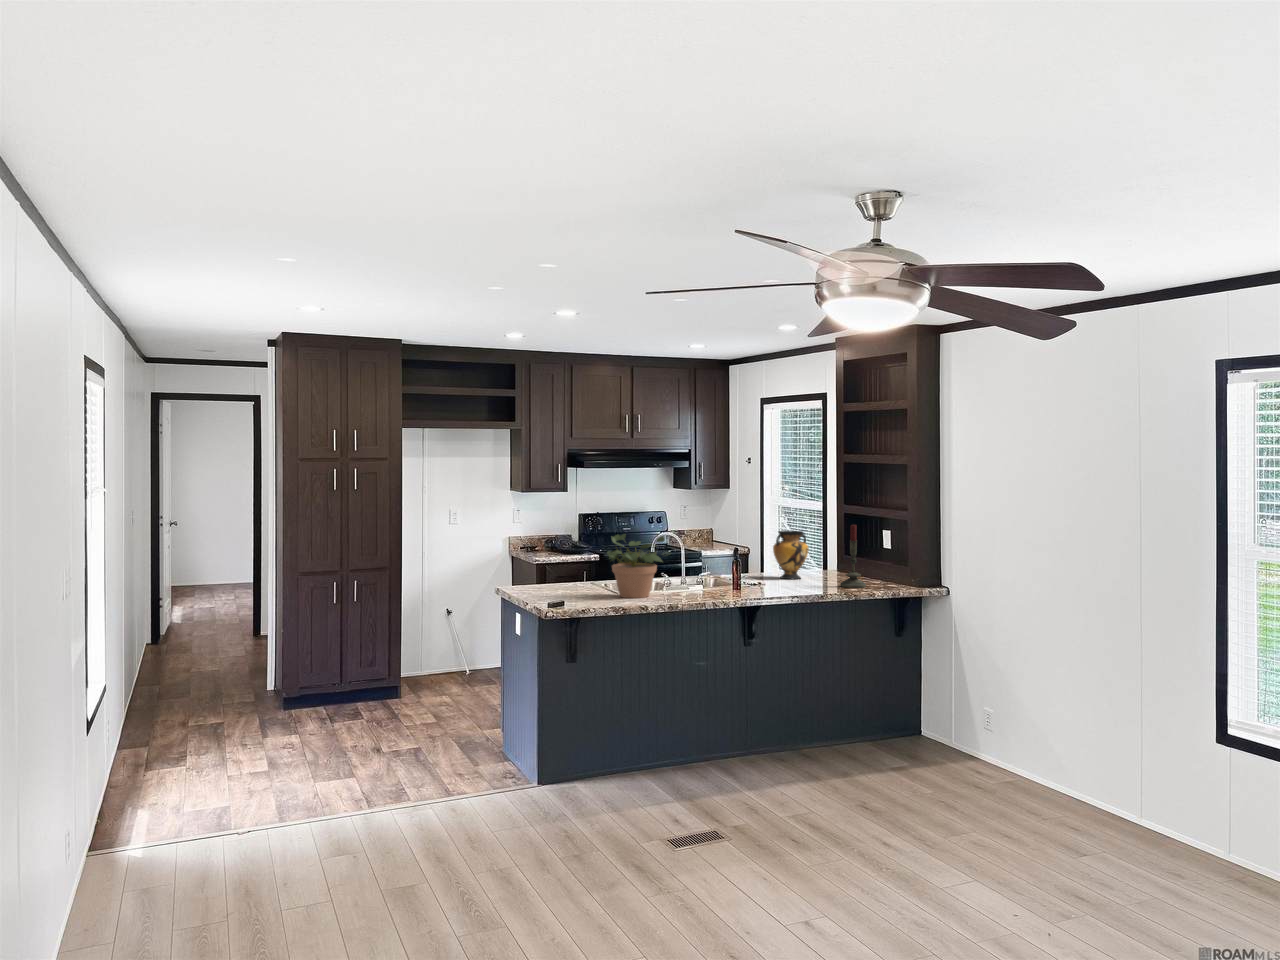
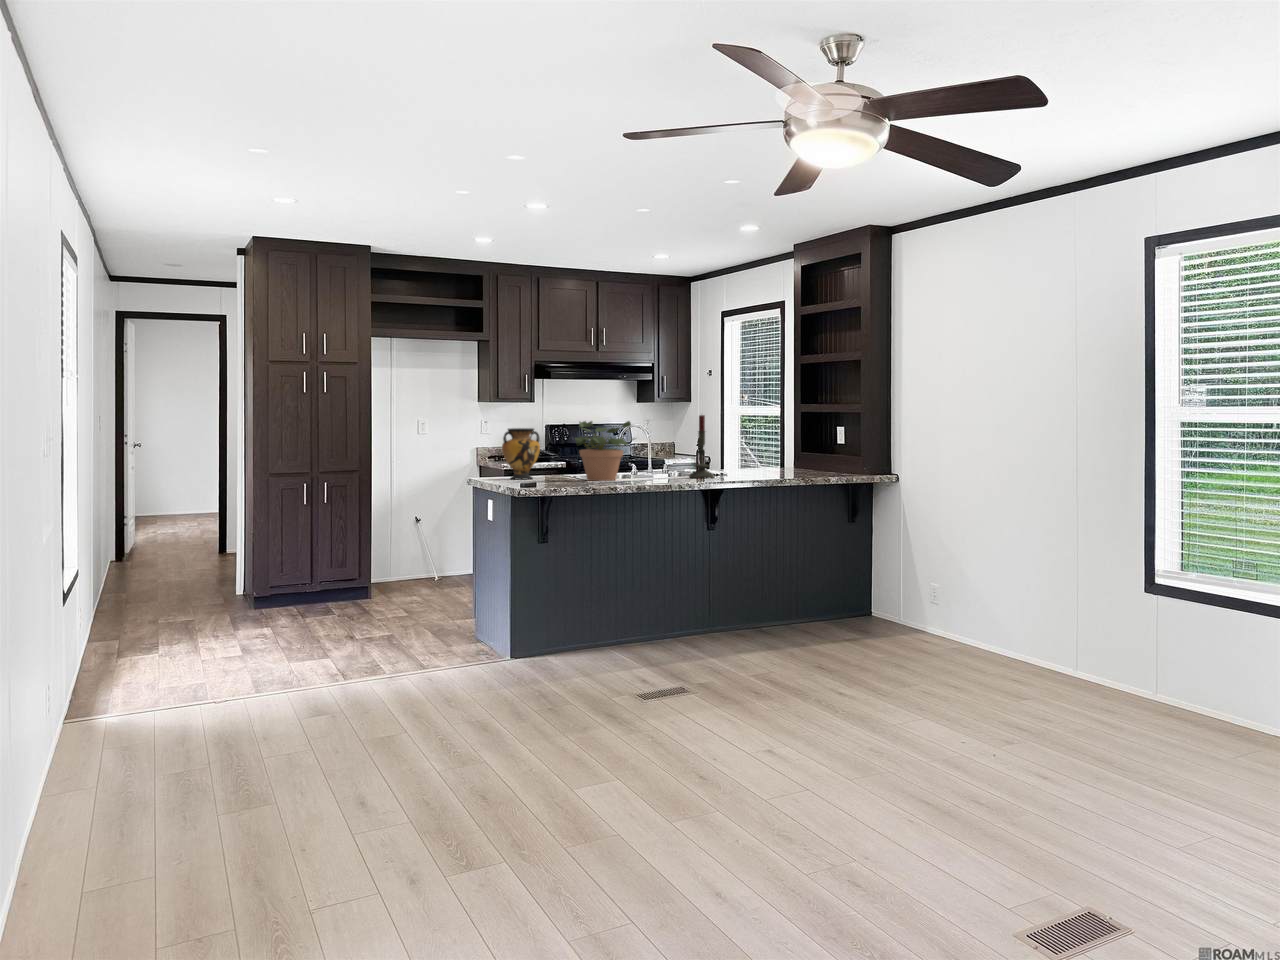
candle: present [841,523,866,588] -> present [689,415,714,478]
vase: present [773,531,808,579] -> present [502,428,540,480]

